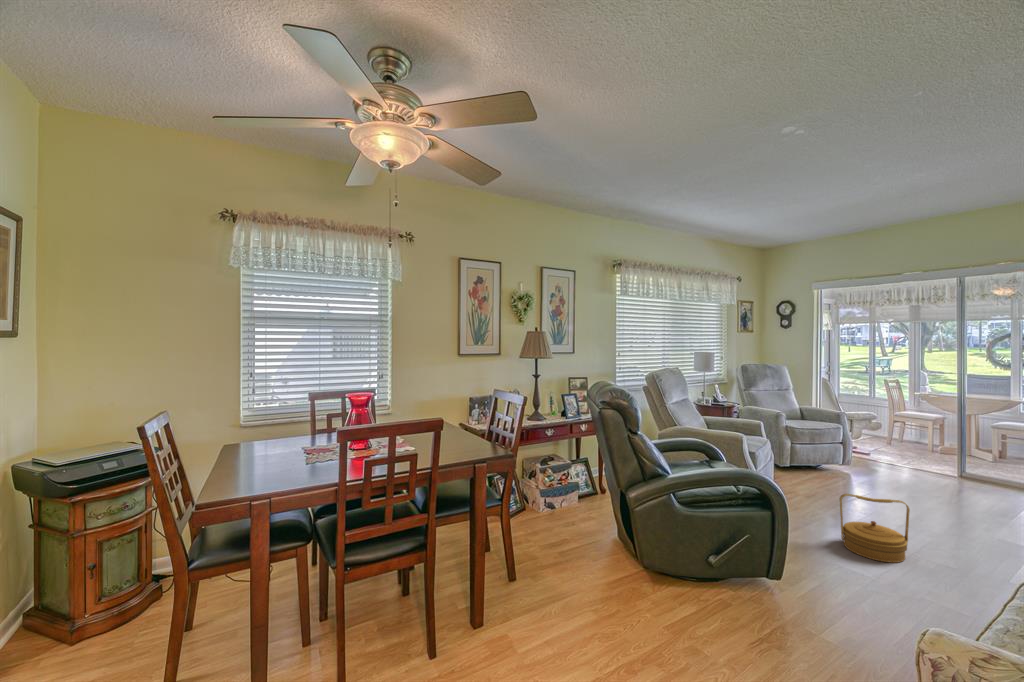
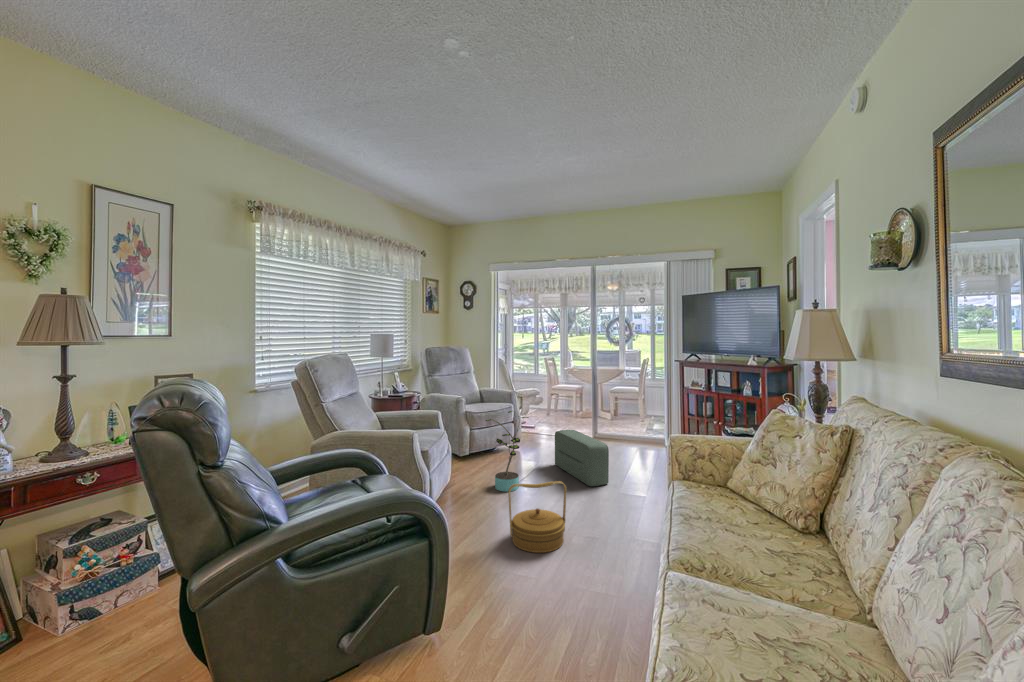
potted plant: none [811,429,863,506] -> present [486,411,528,492]
pouf: none [898,458,976,524] -> present [555,430,609,486]

